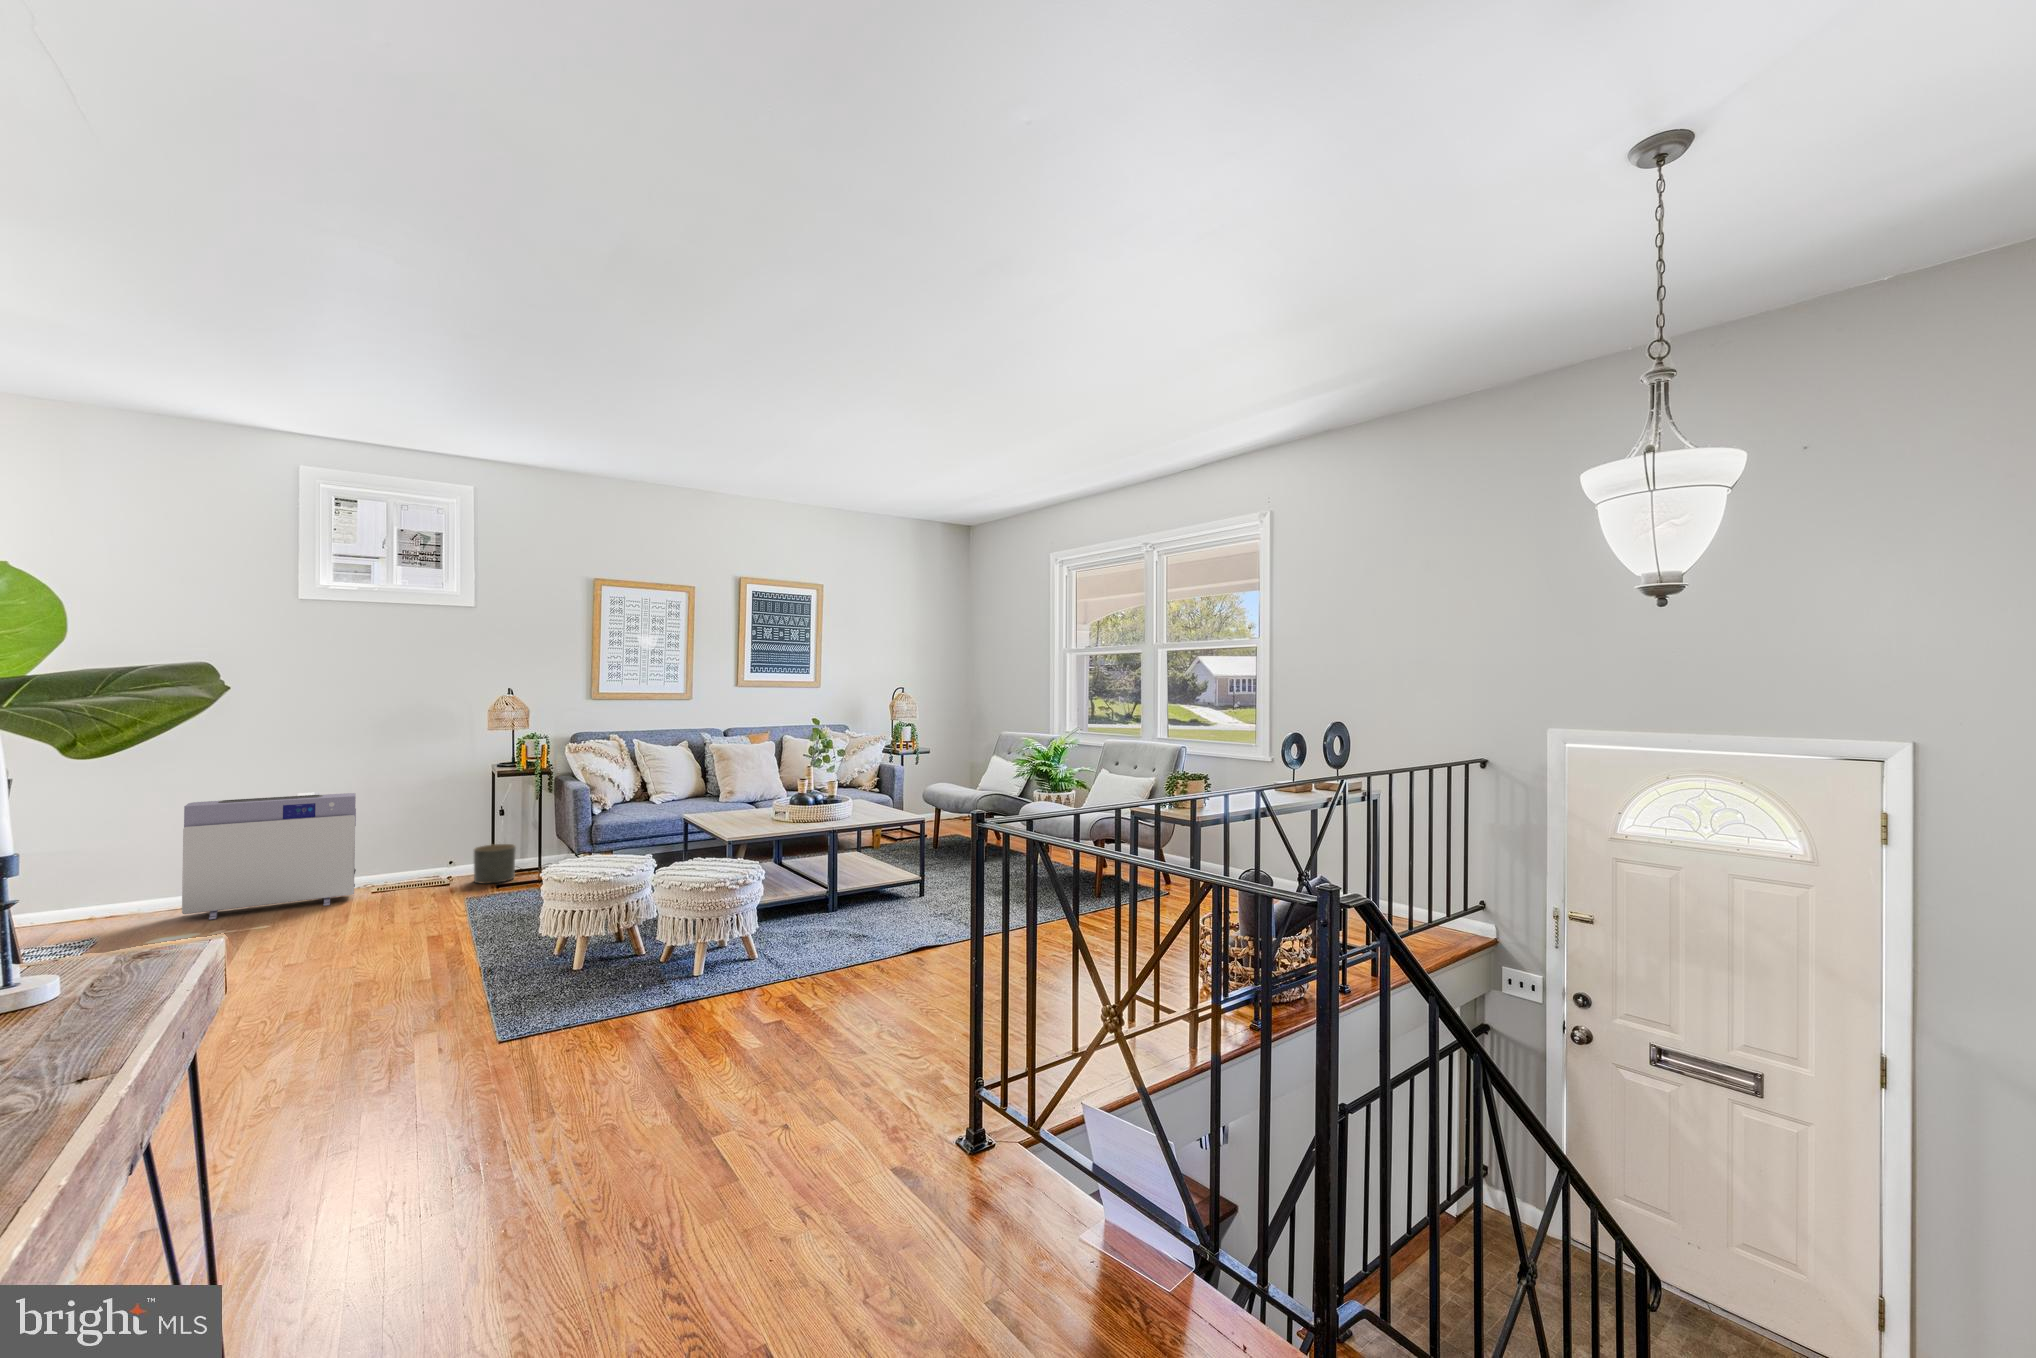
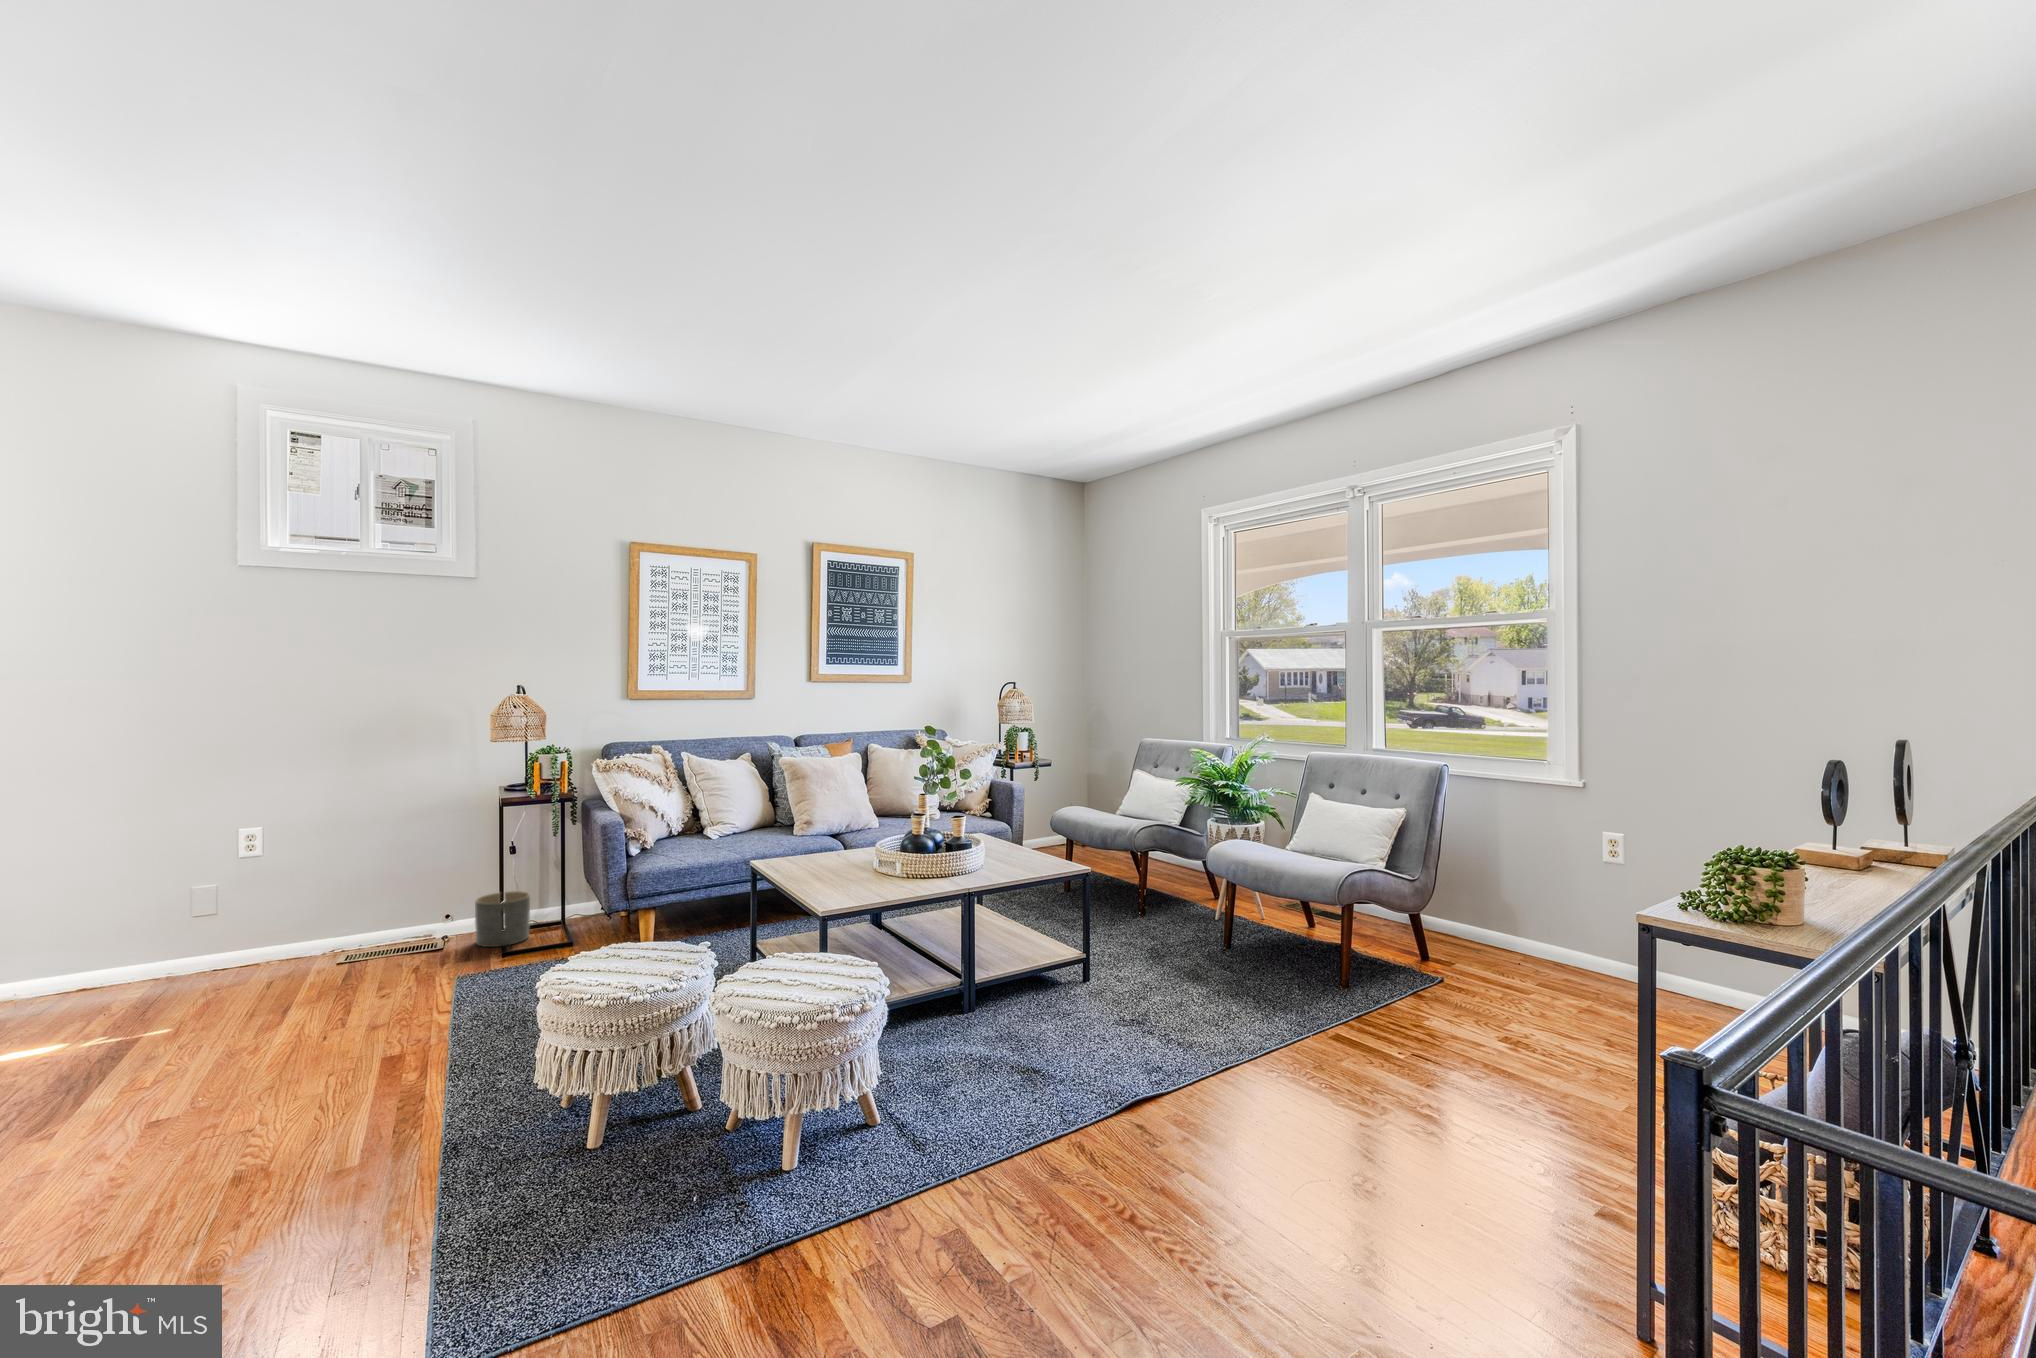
air purifier: present [182,793,356,920] -> none [71,828,317,1009]

